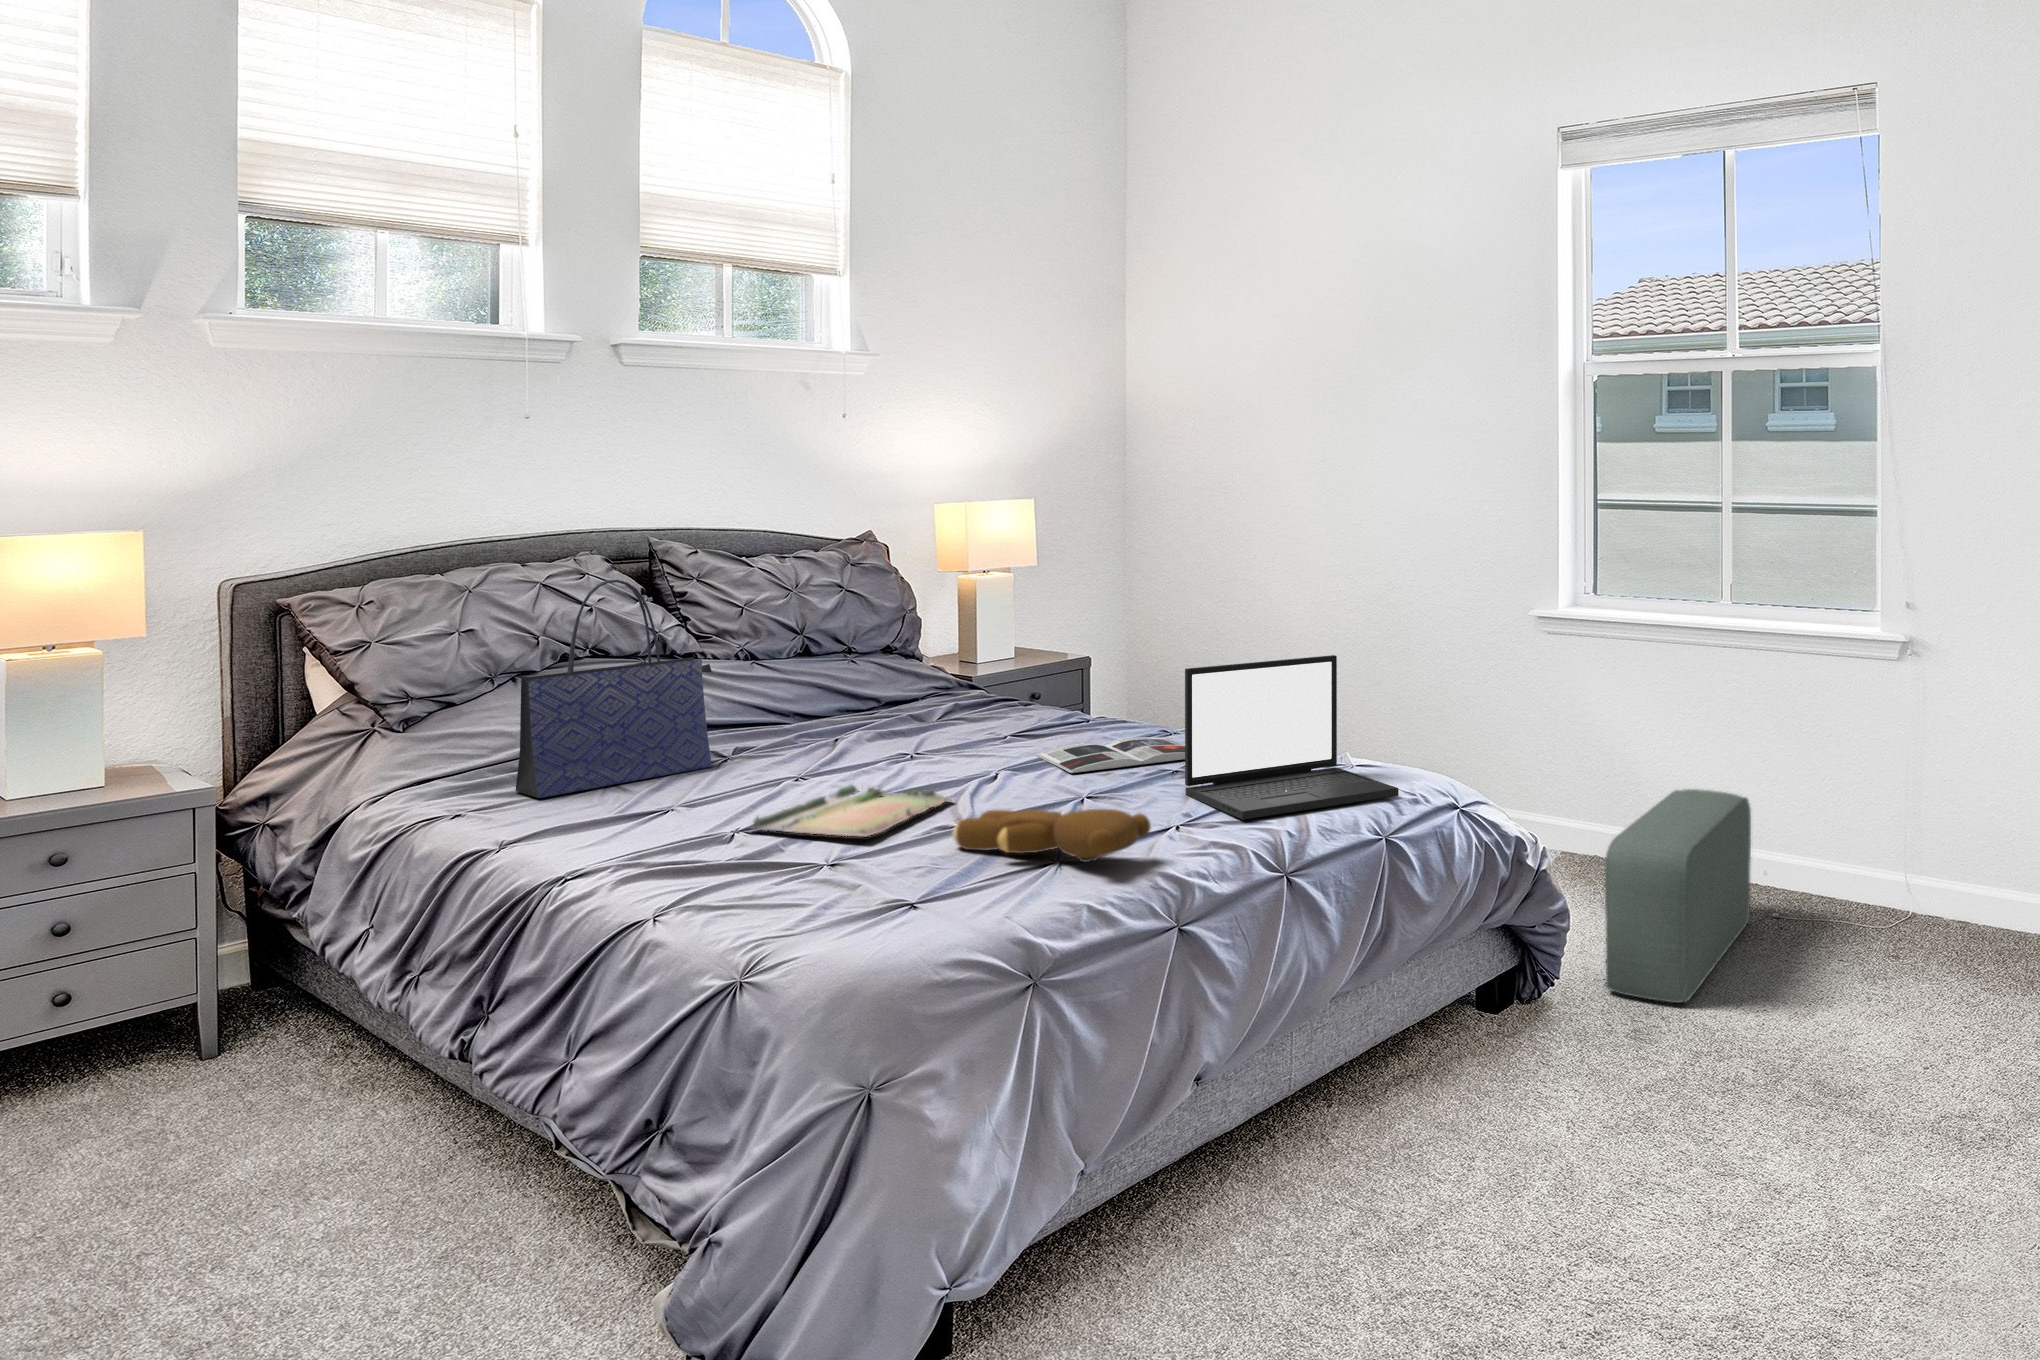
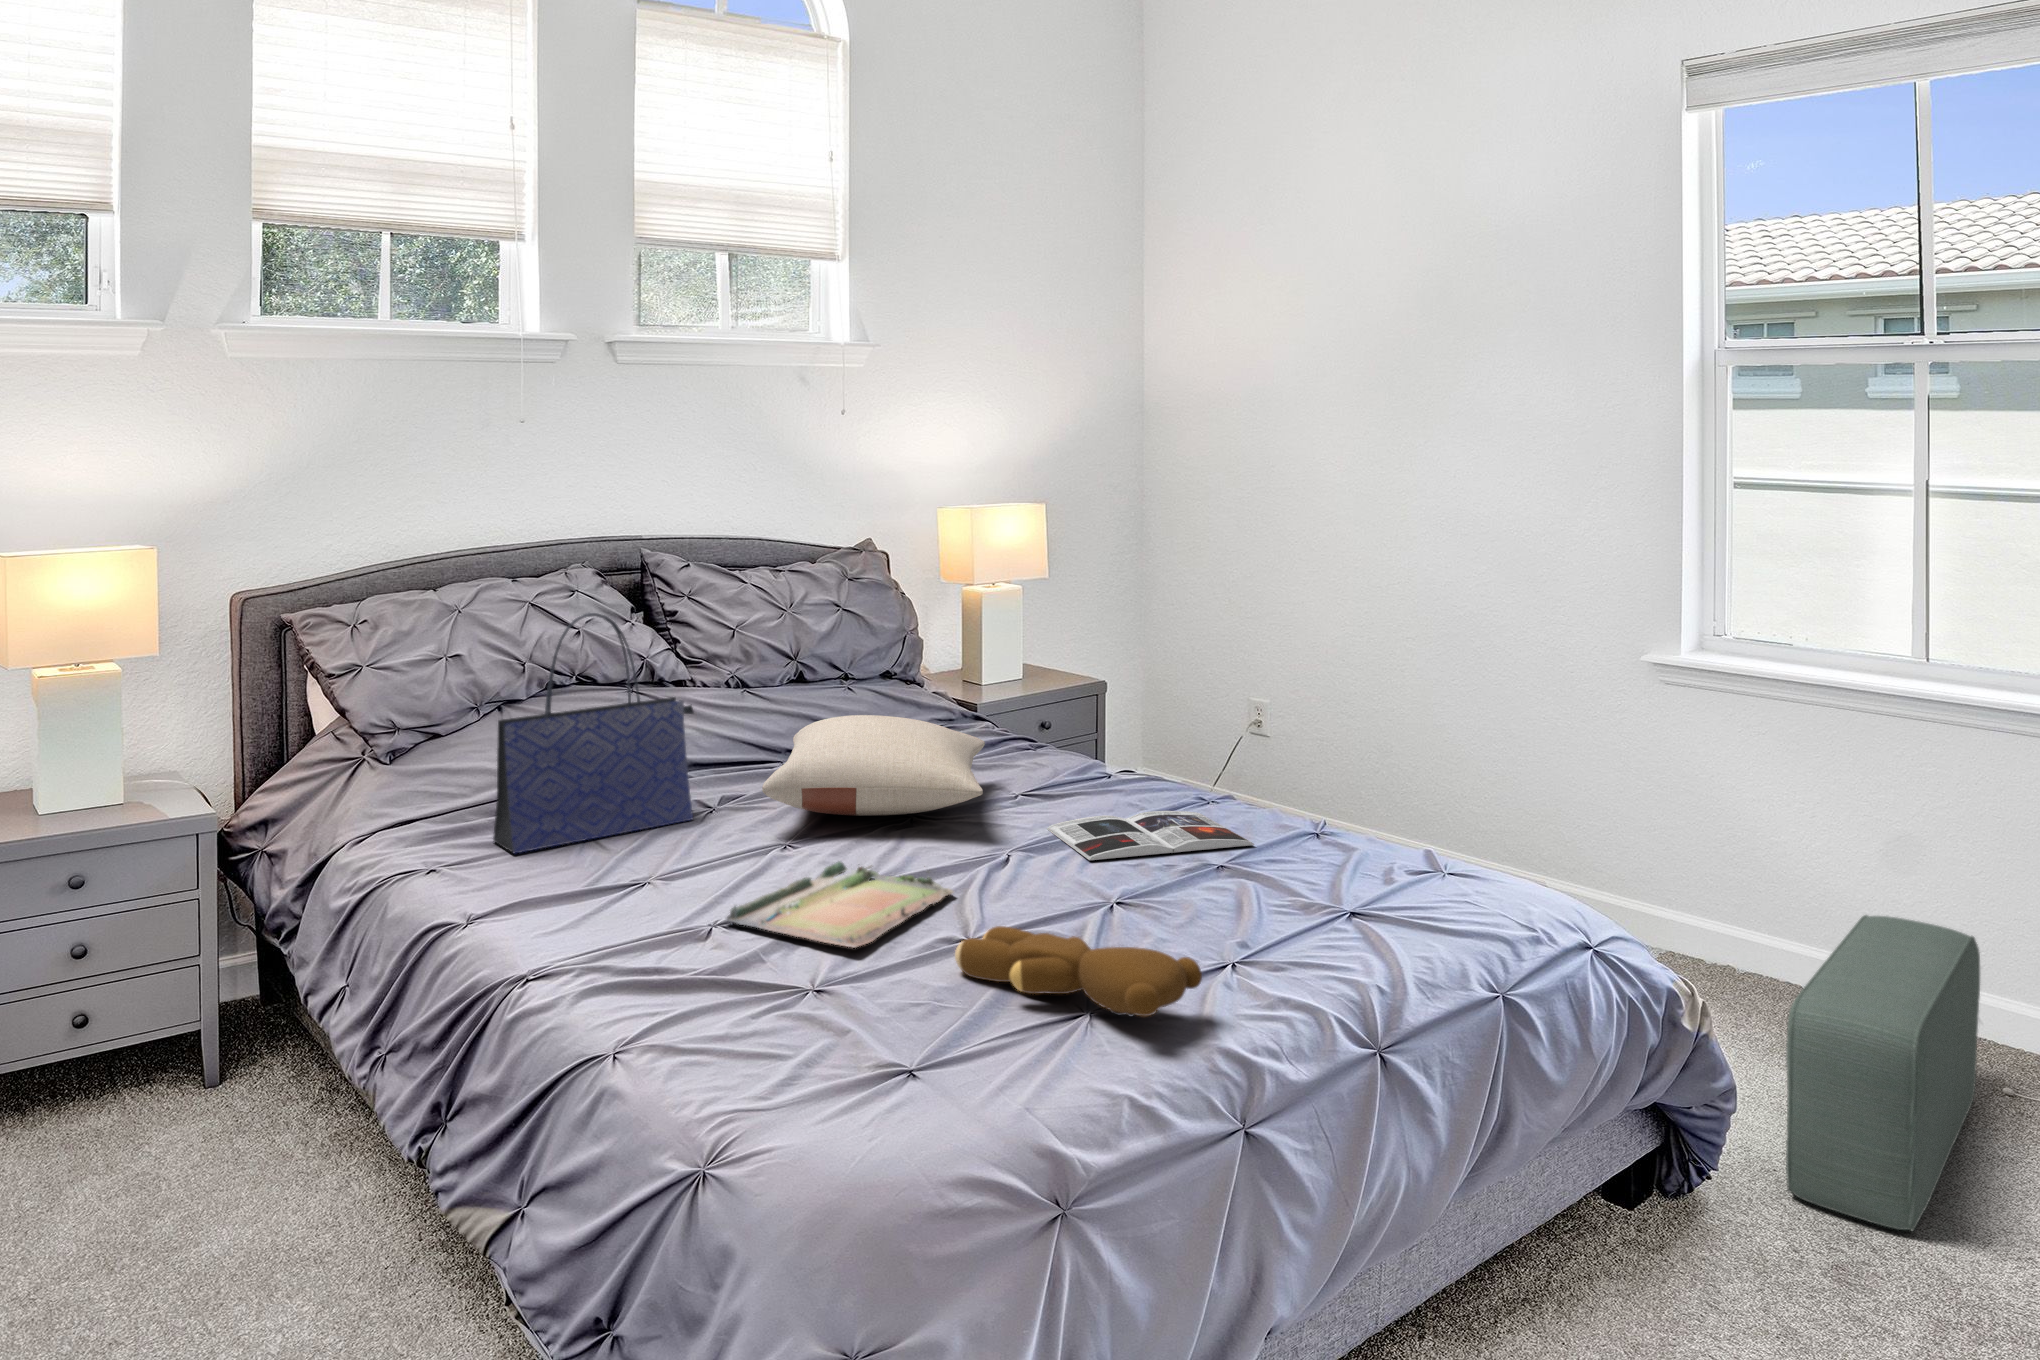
laptop: present [1185,655,1399,820] -> none [1232,737,1514,958]
pillow: none [779,670,983,754] -> present [762,715,985,816]

